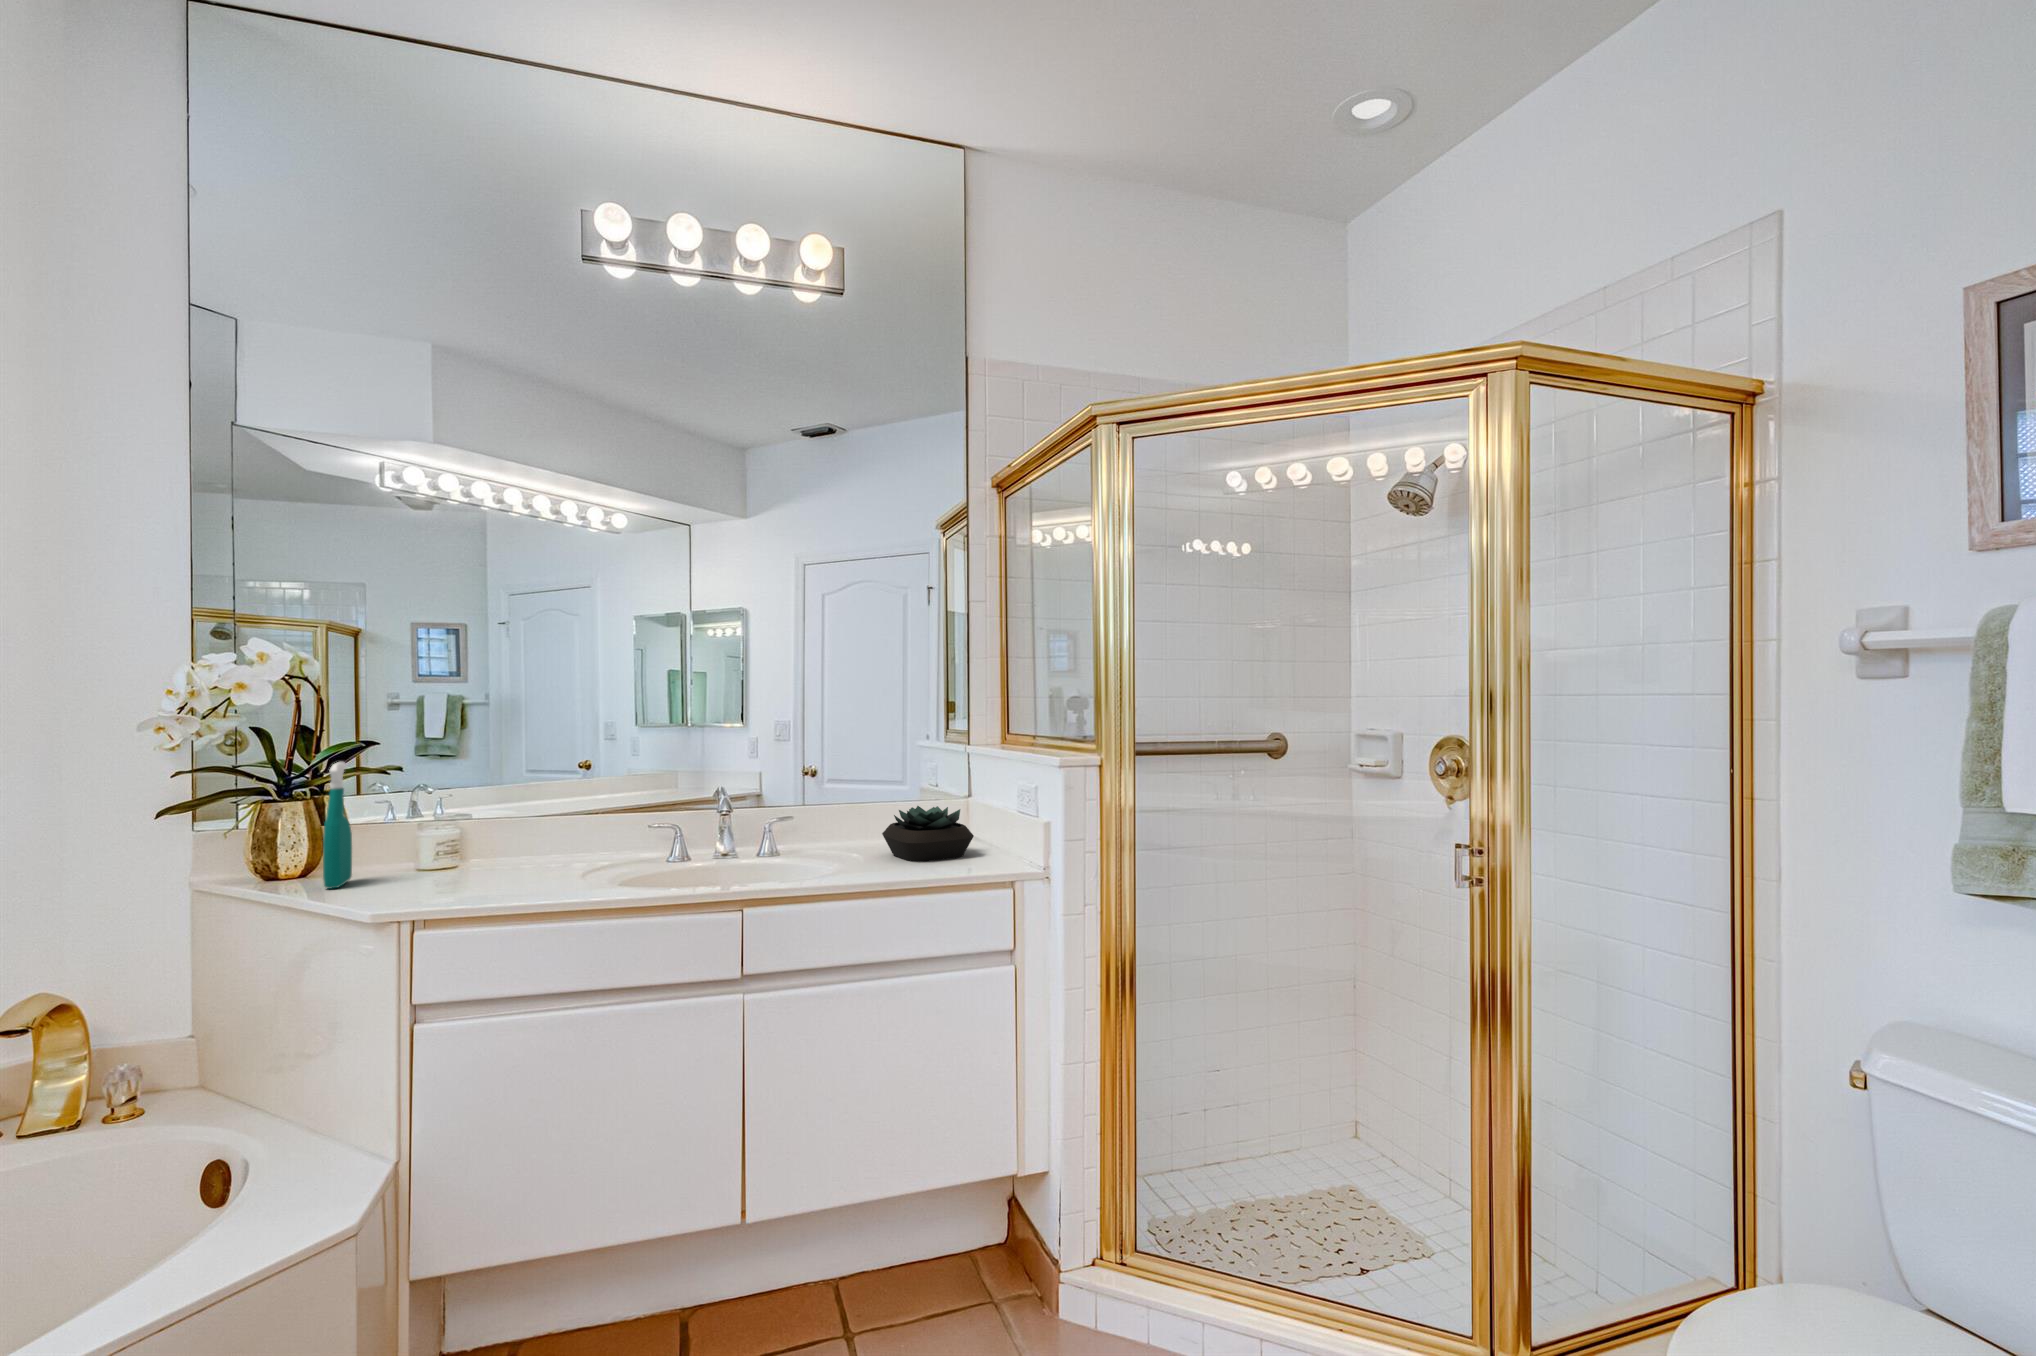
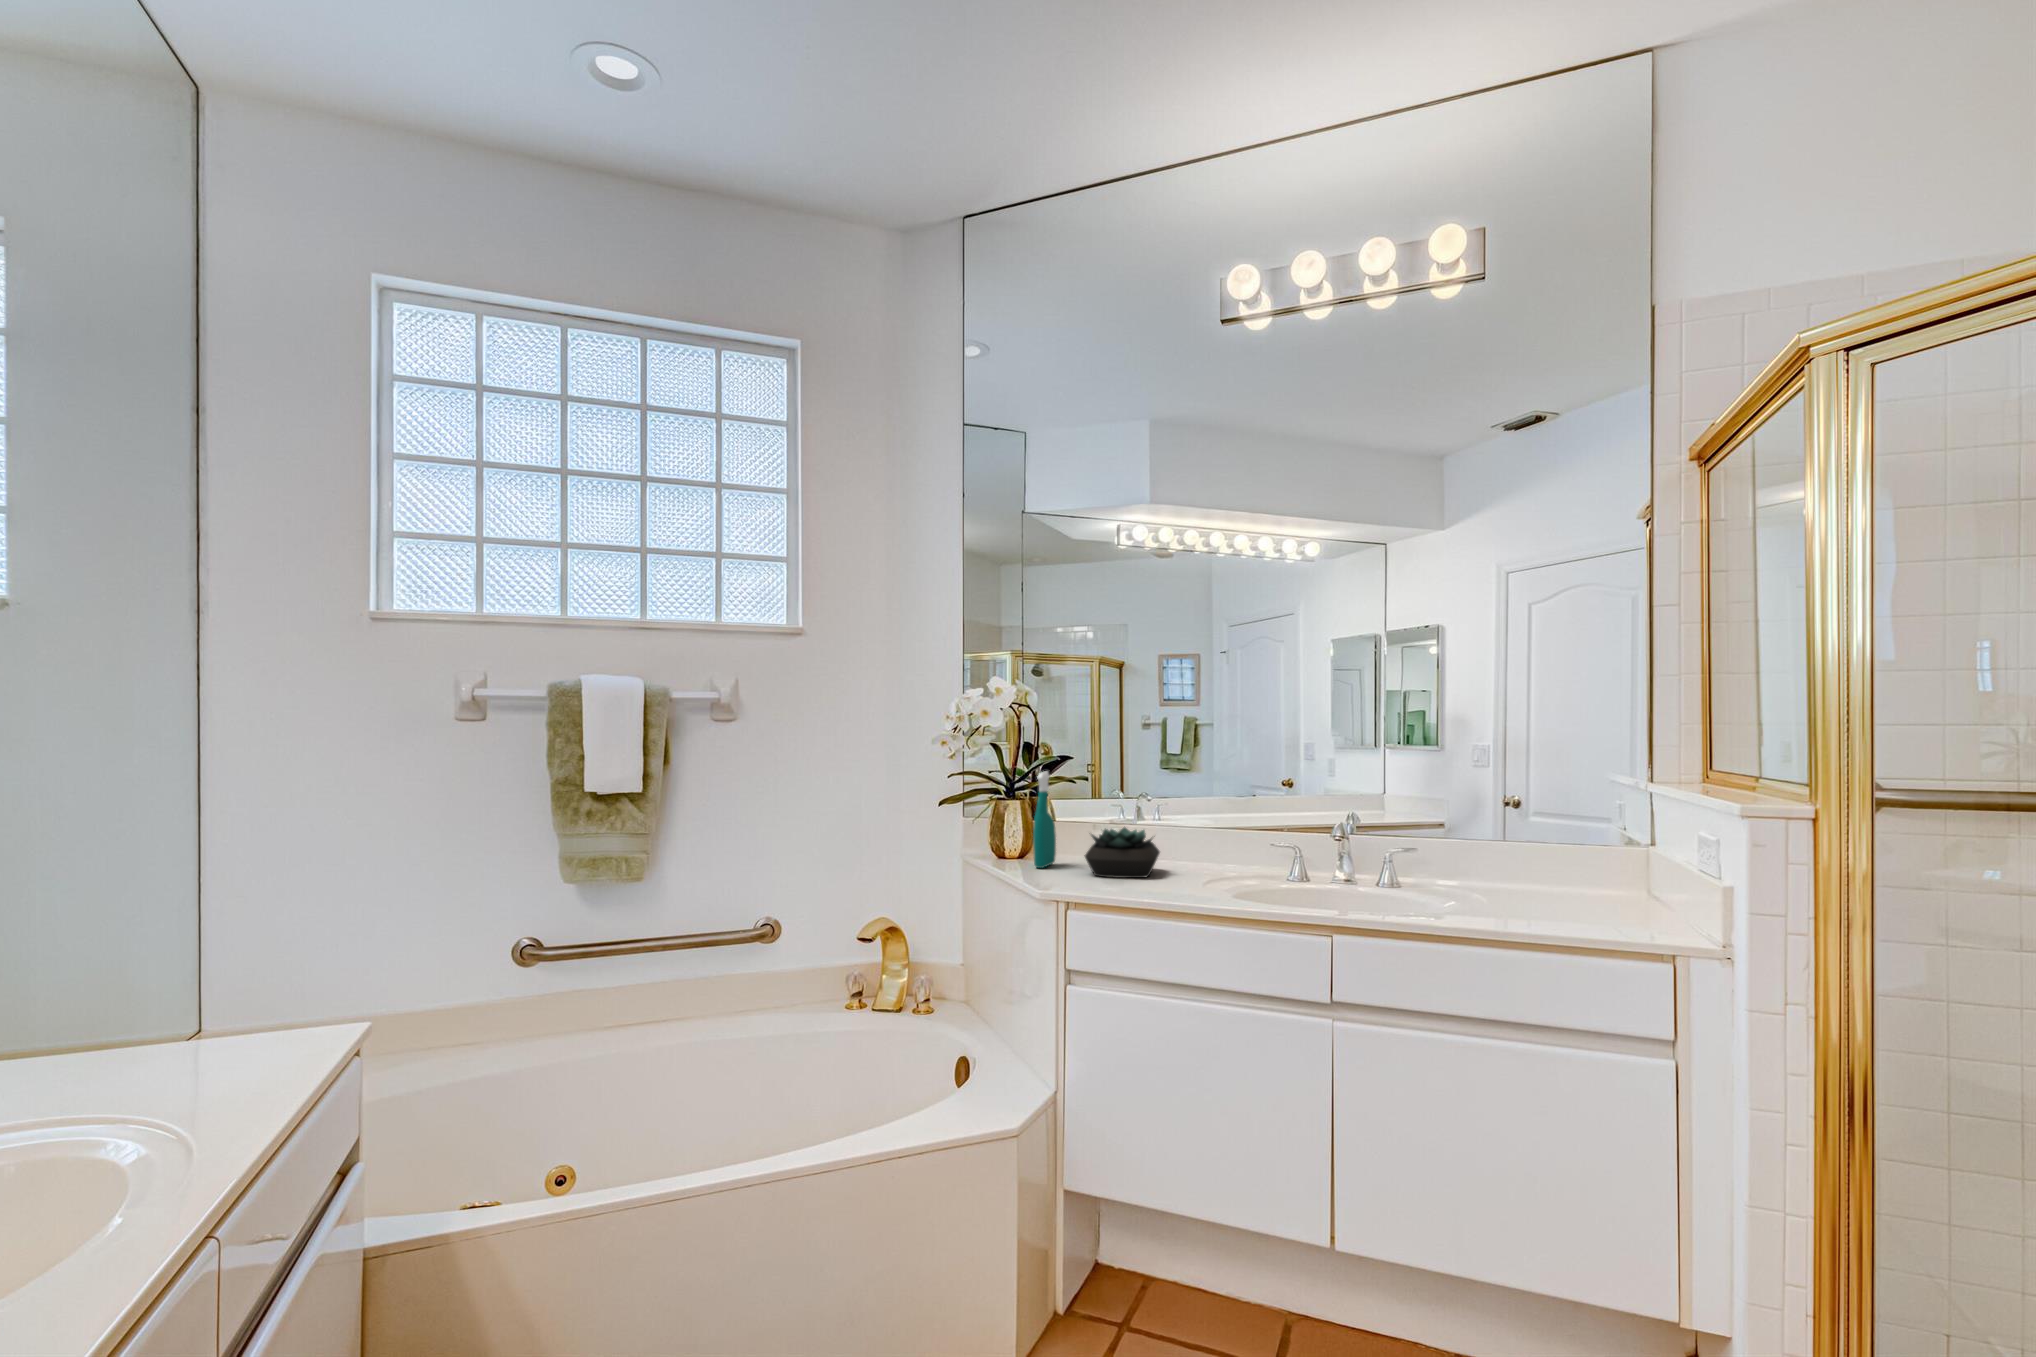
succulent plant: present [882,806,974,862] -> present [1084,827,1160,878]

